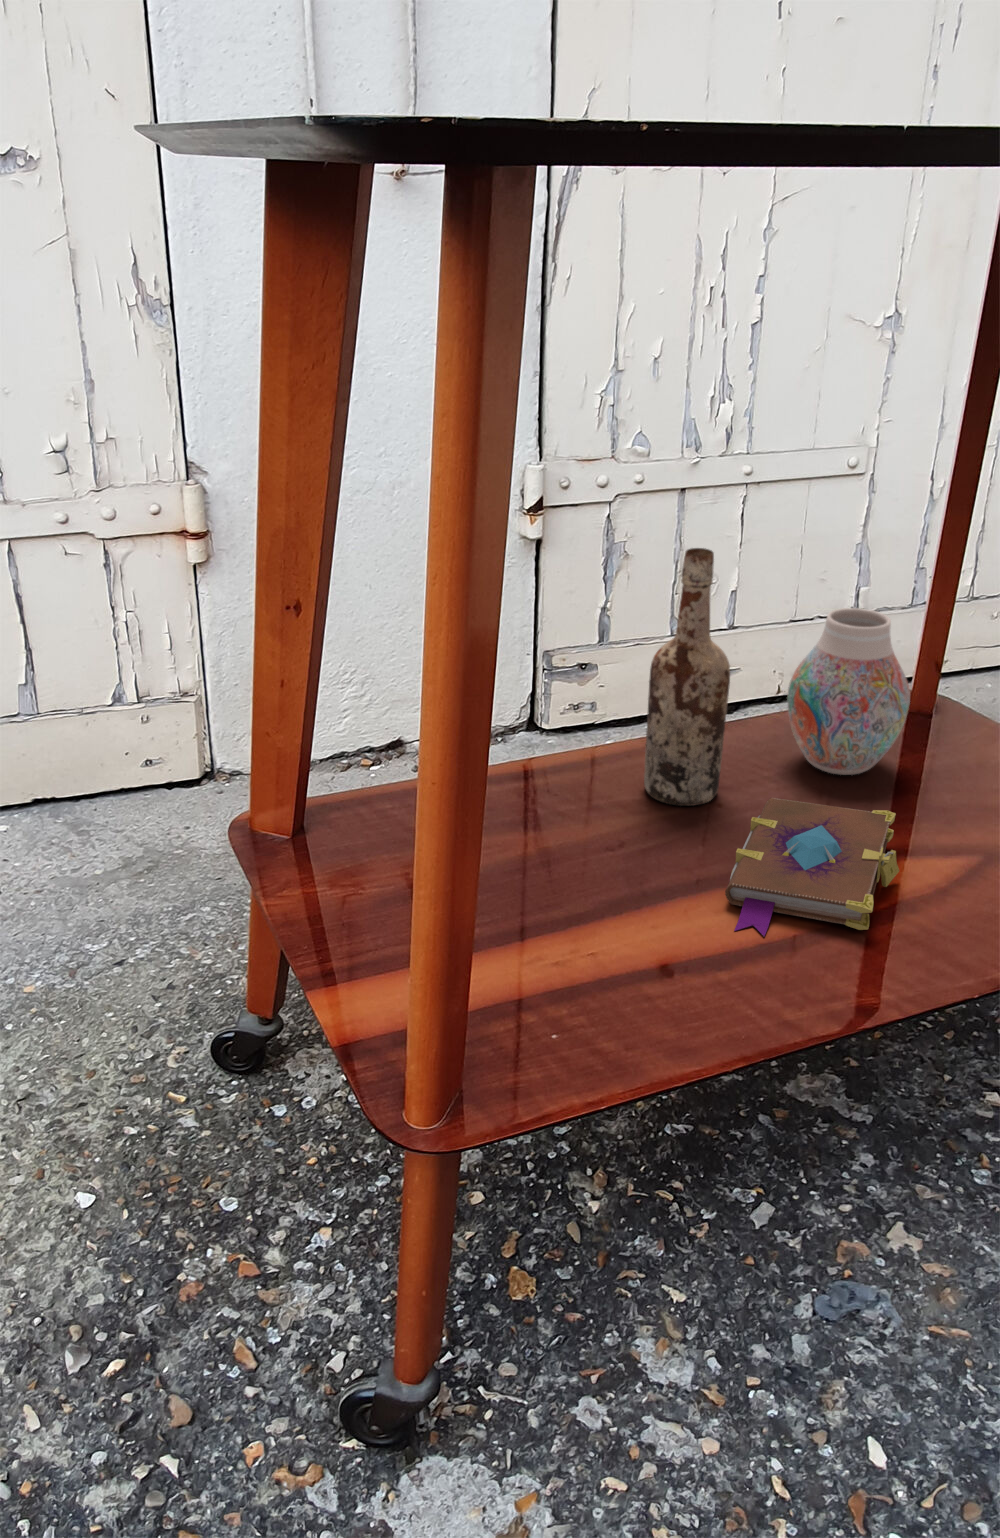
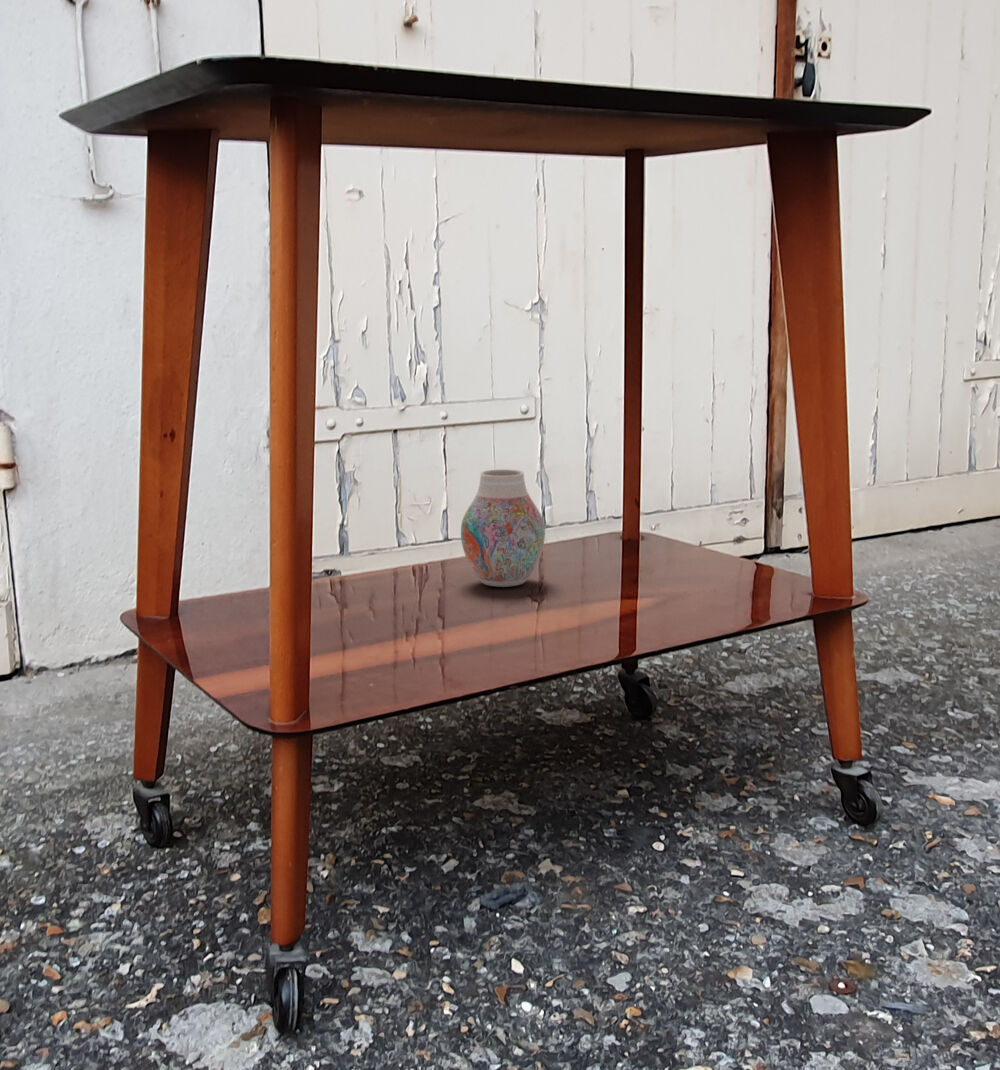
wine bottle: present [644,548,730,806] -> none [355,420,413,607]
book: present [725,798,899,936] -> none [407,588,531,655]

